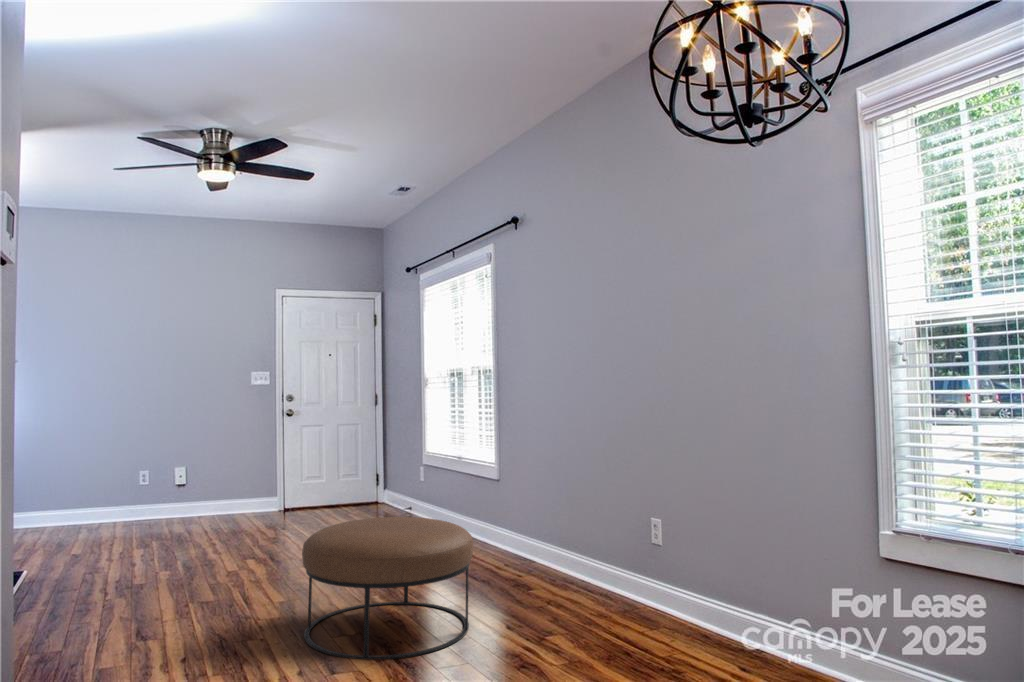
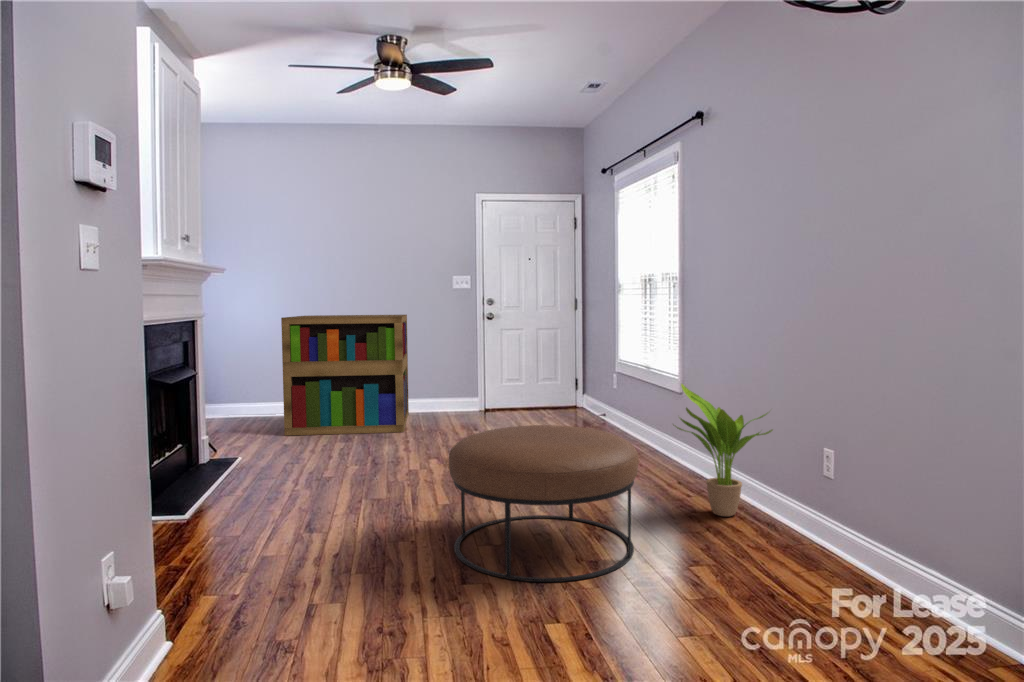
bookshelf: none [64,412,211,546] -> present [281,315,409,436]
potted plant: none [493,476,574,590] -> present [675,384,773,517]

